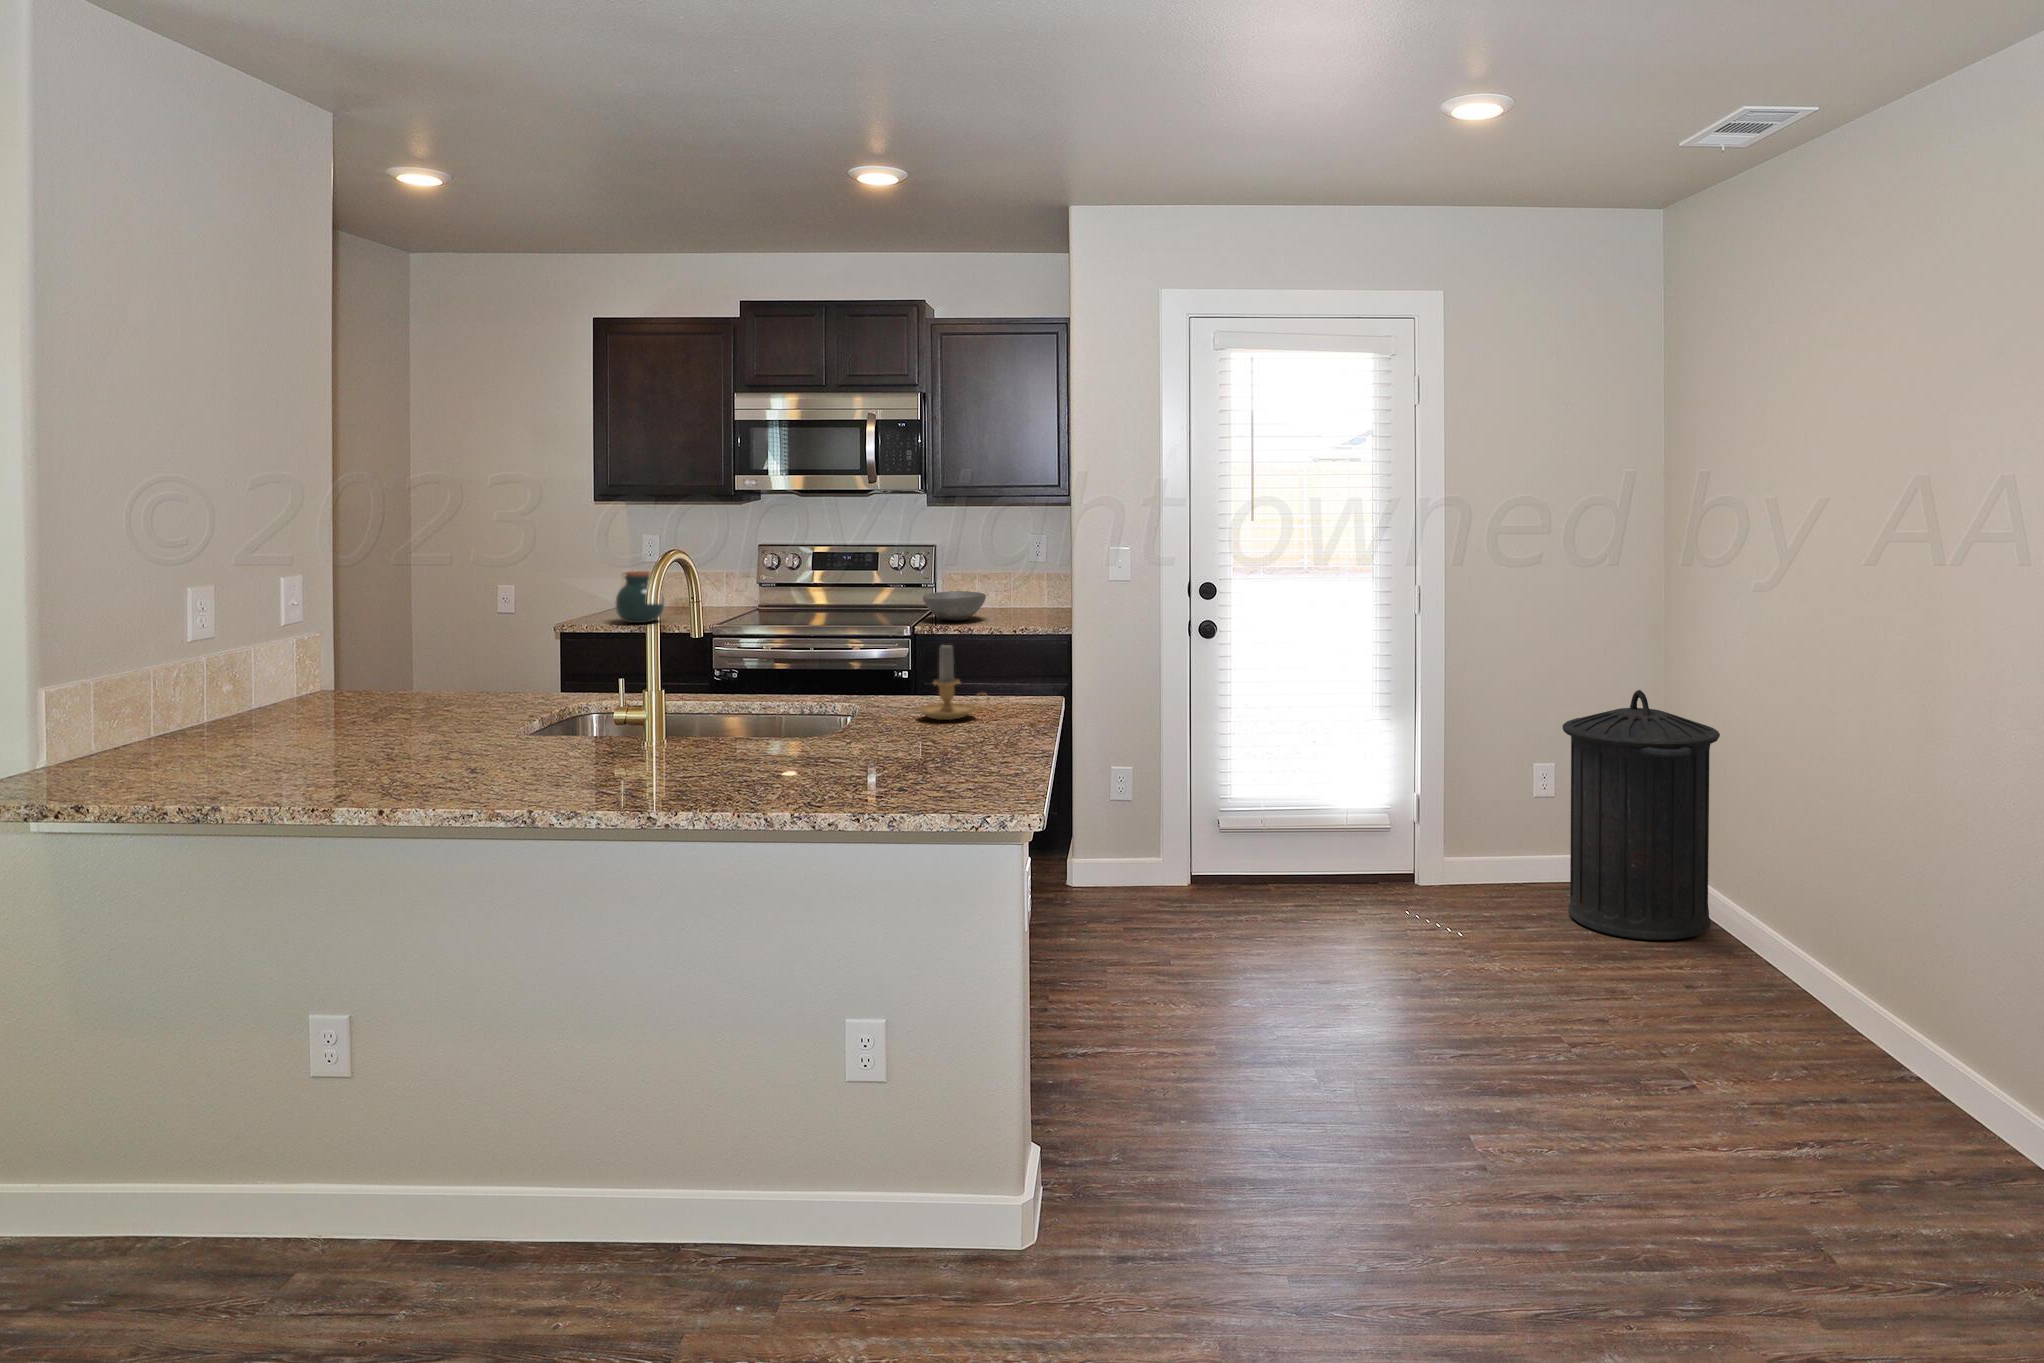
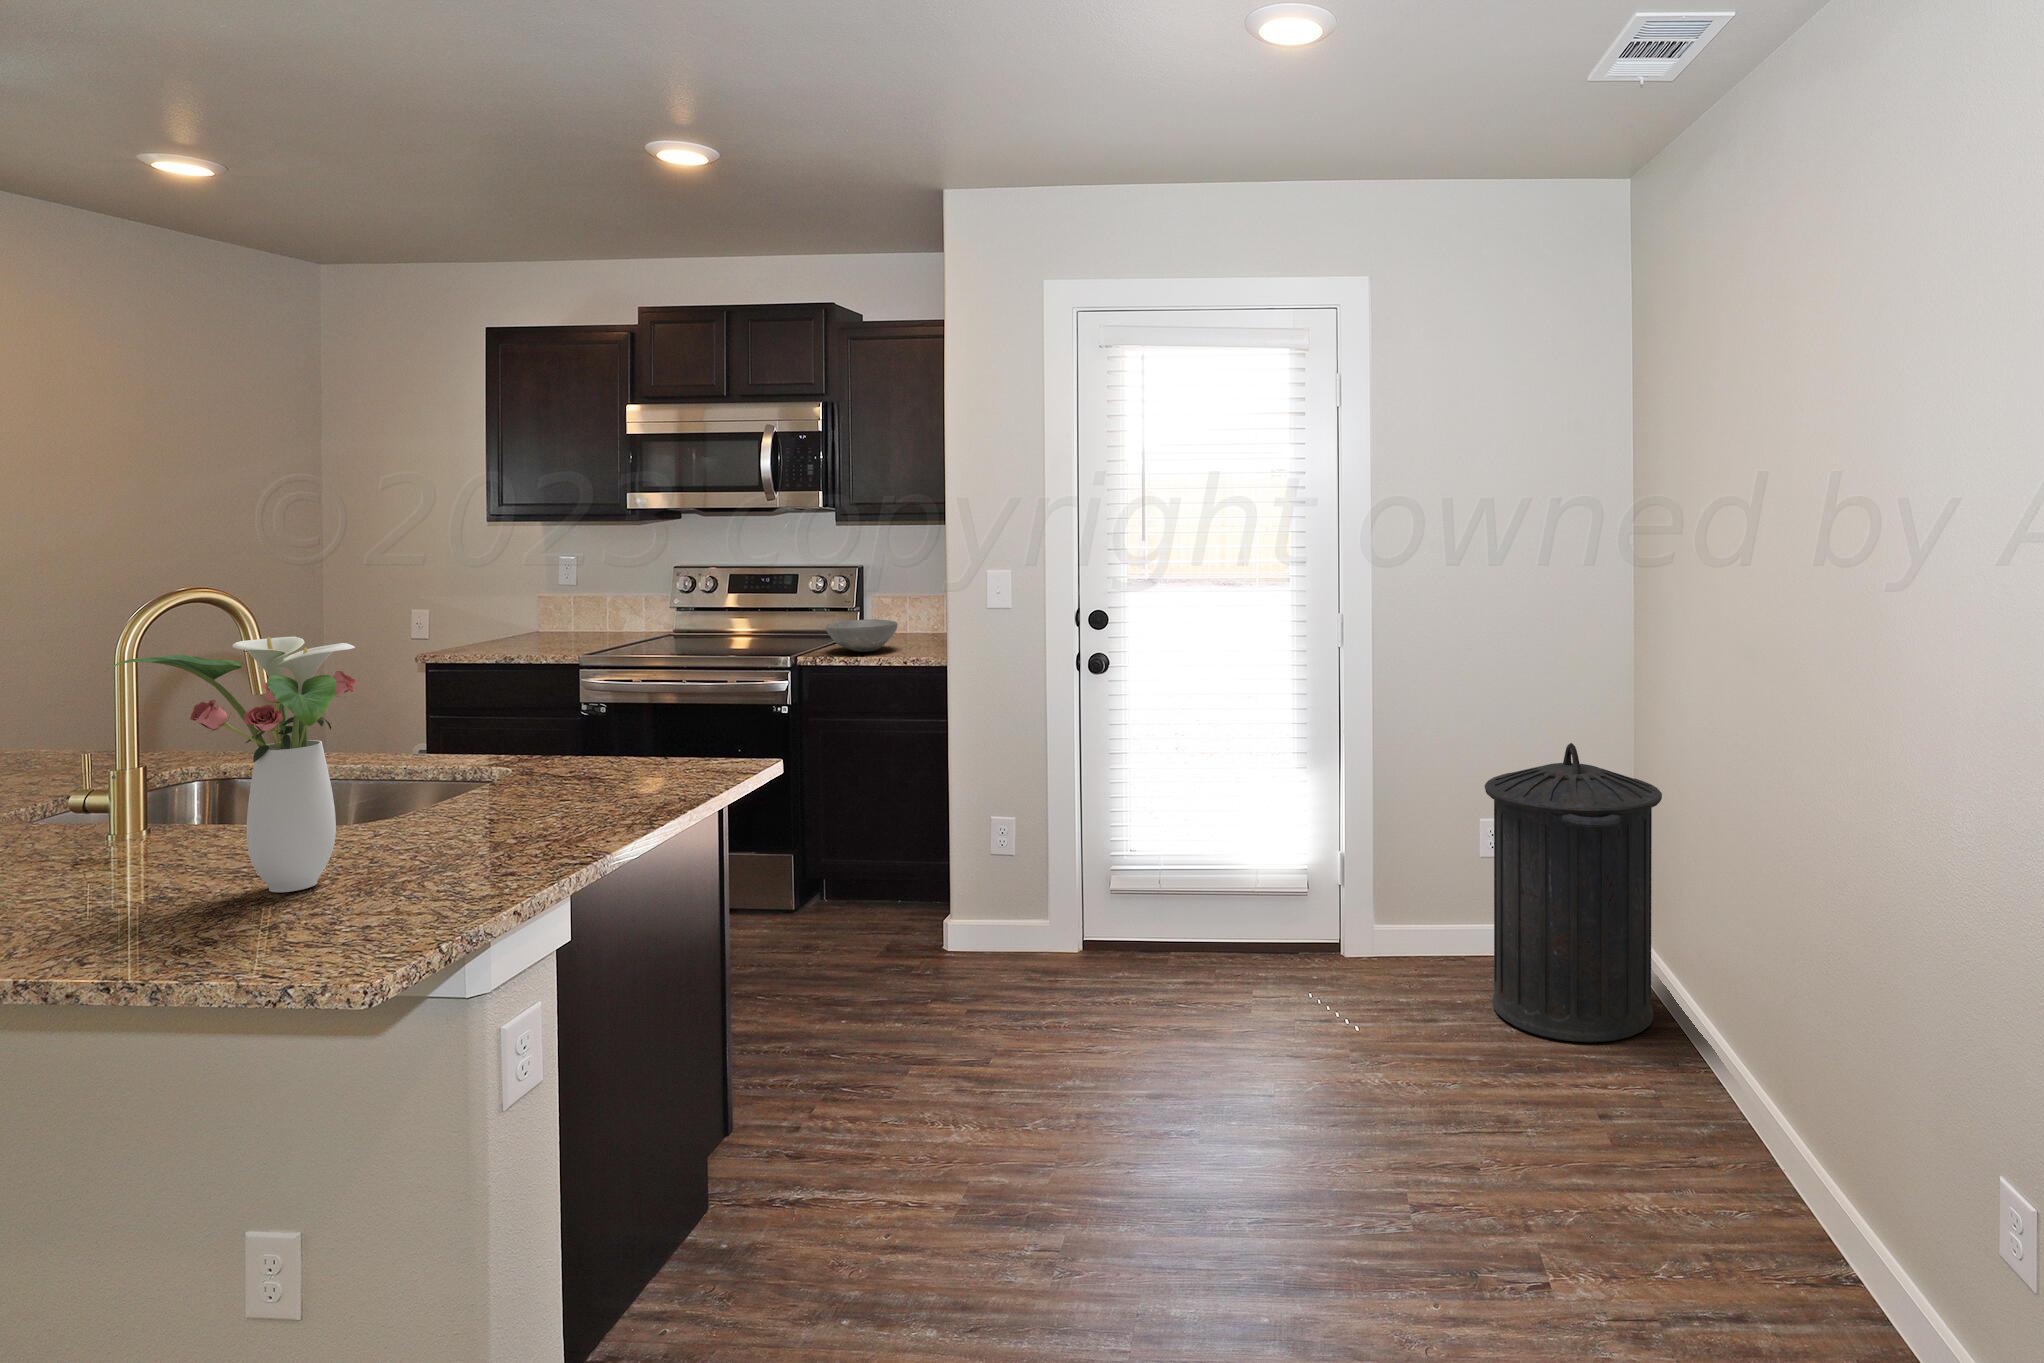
jar: present [615,571,664,623] -> none [492,596,549,653]
flower arrangement: none [762,588,920,769] -> present [107,637,356,892]
candle: present [918,645,989,720] -> none [541,698,635,800]

